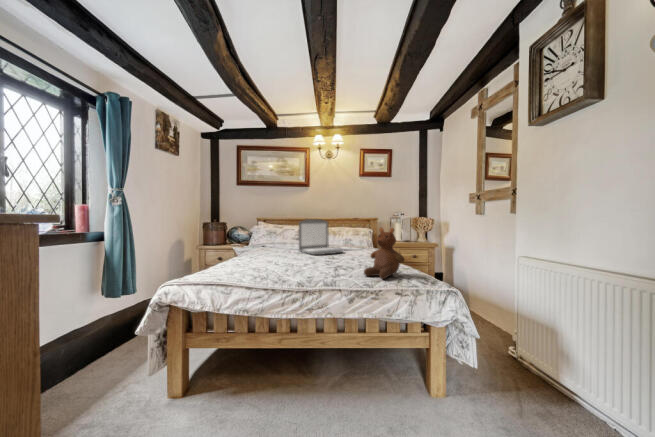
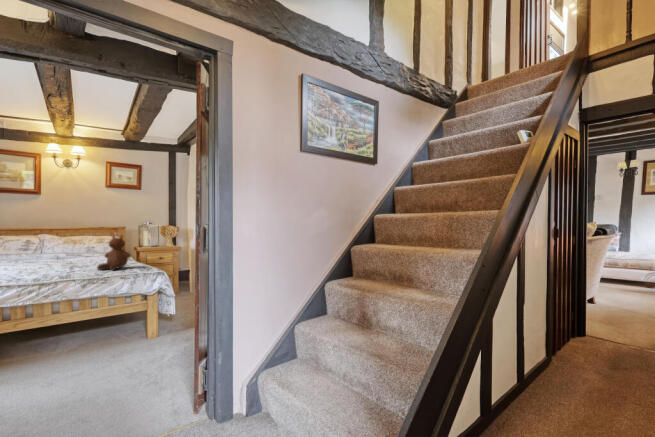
laptop: present [299,219,343,255] -> none [28,229,85,263]

